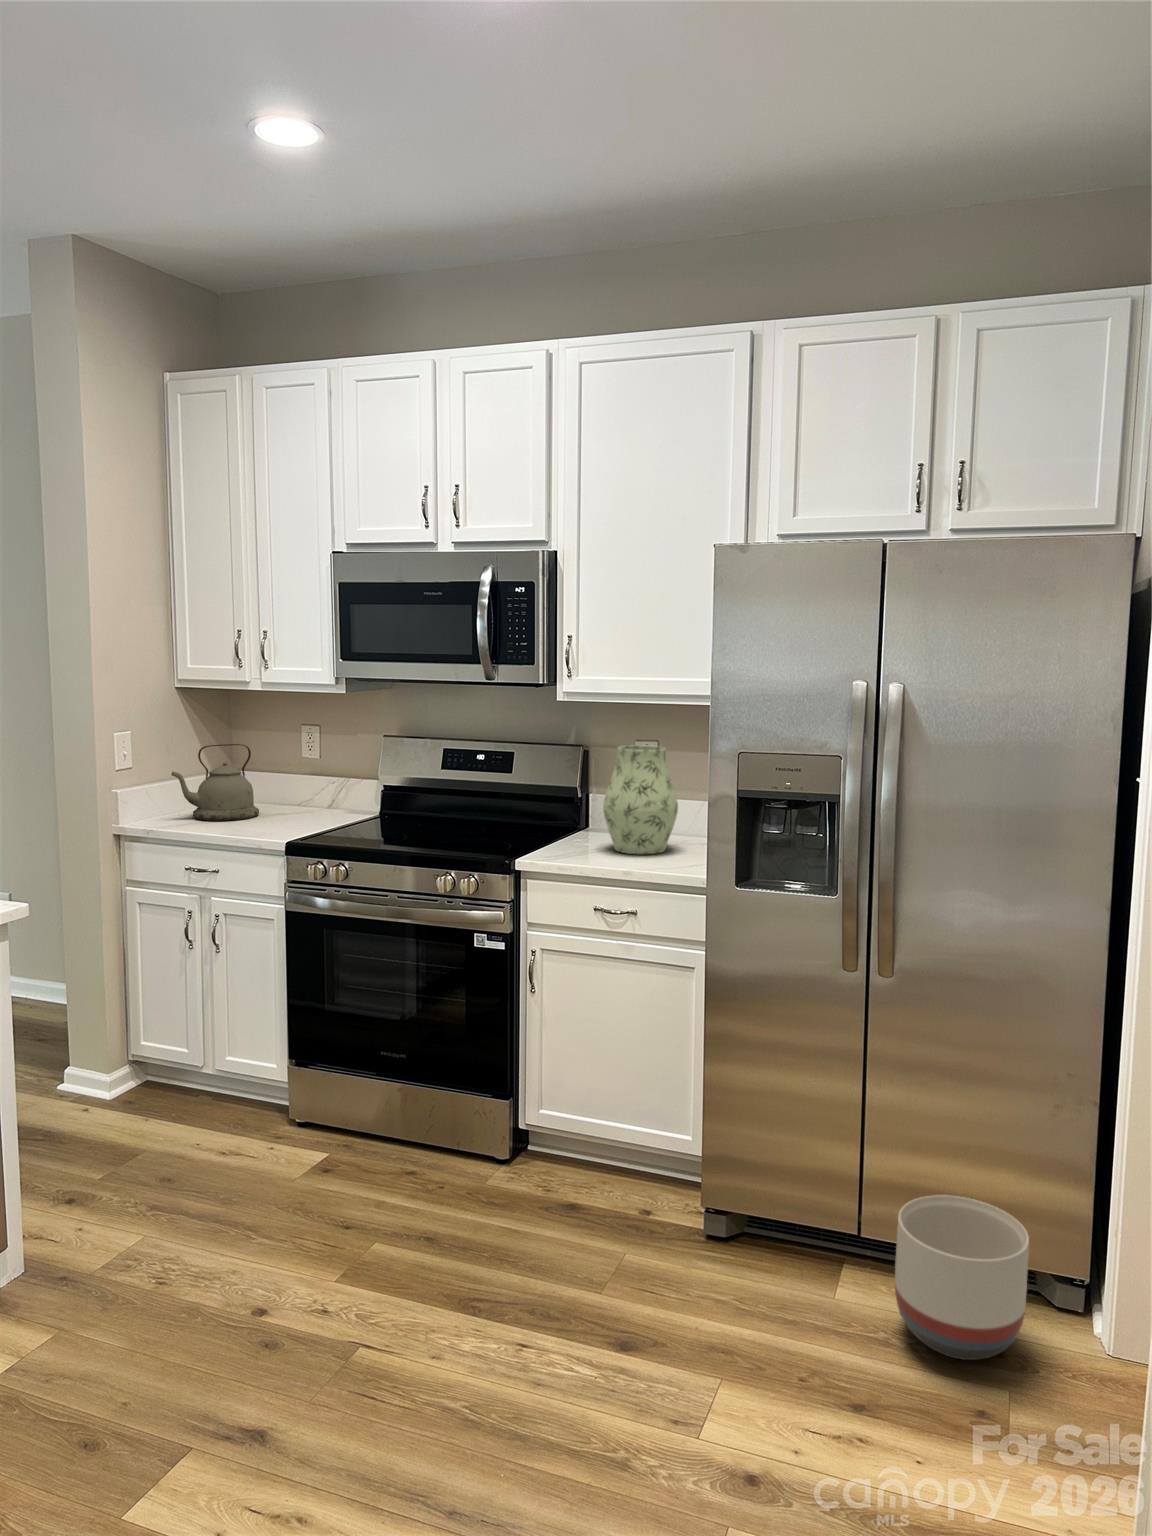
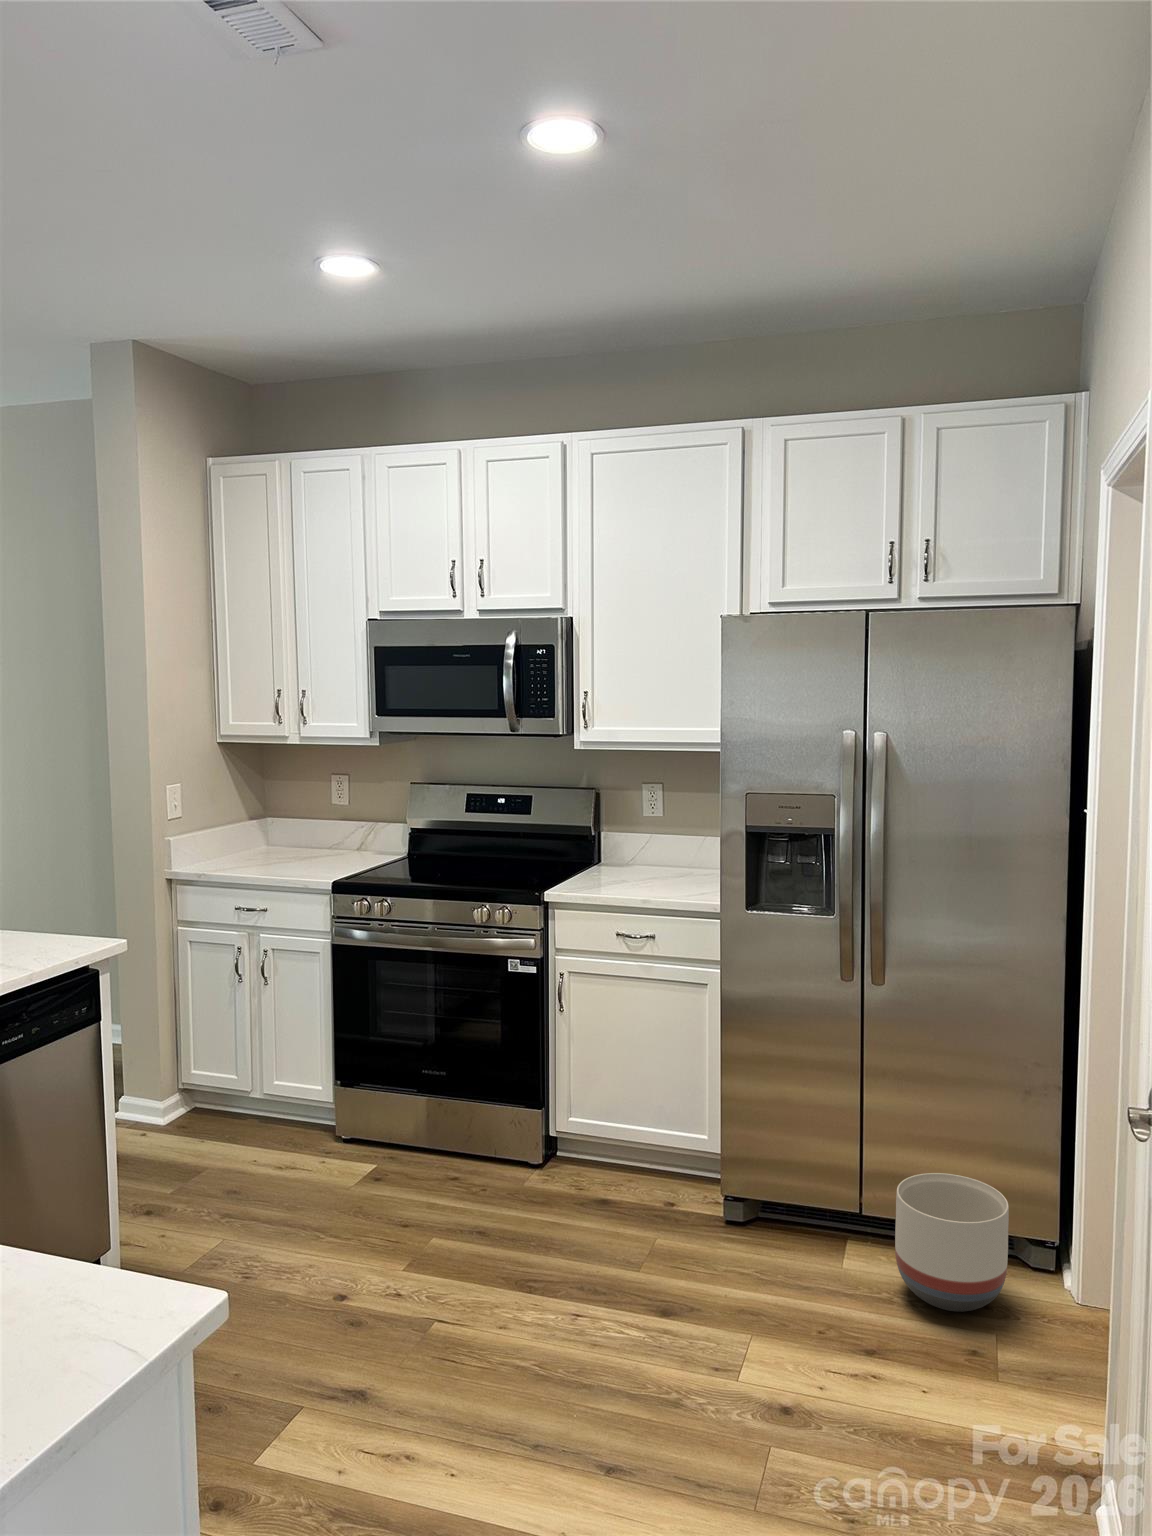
kettle: present [171,744,259,821] -> none [217,793,296,864]
vase: present [603,745,678,854] -> none [619,788,686,885]

